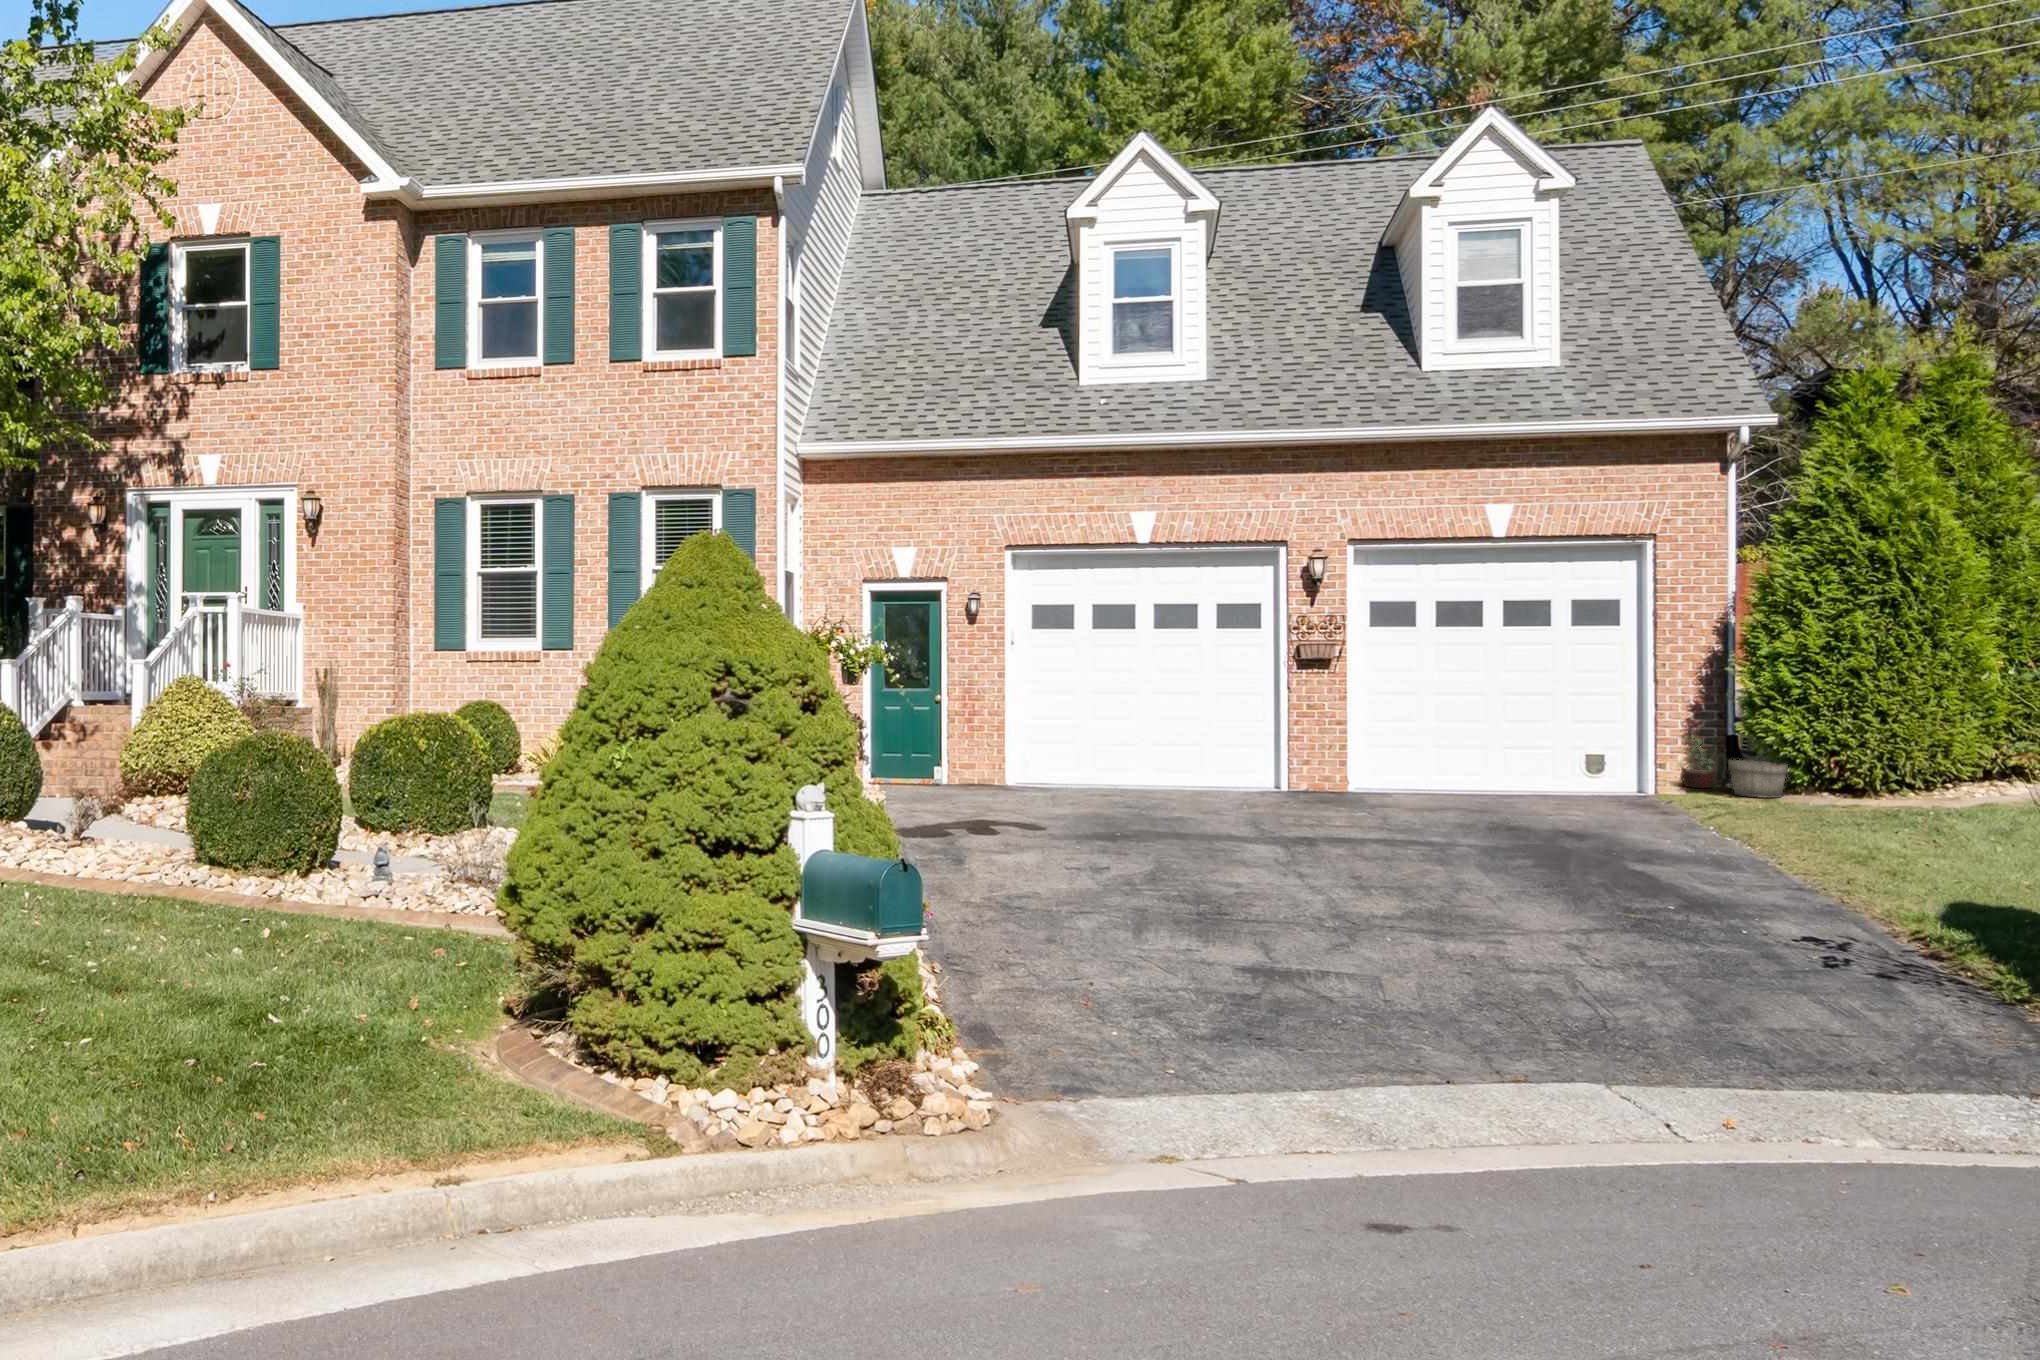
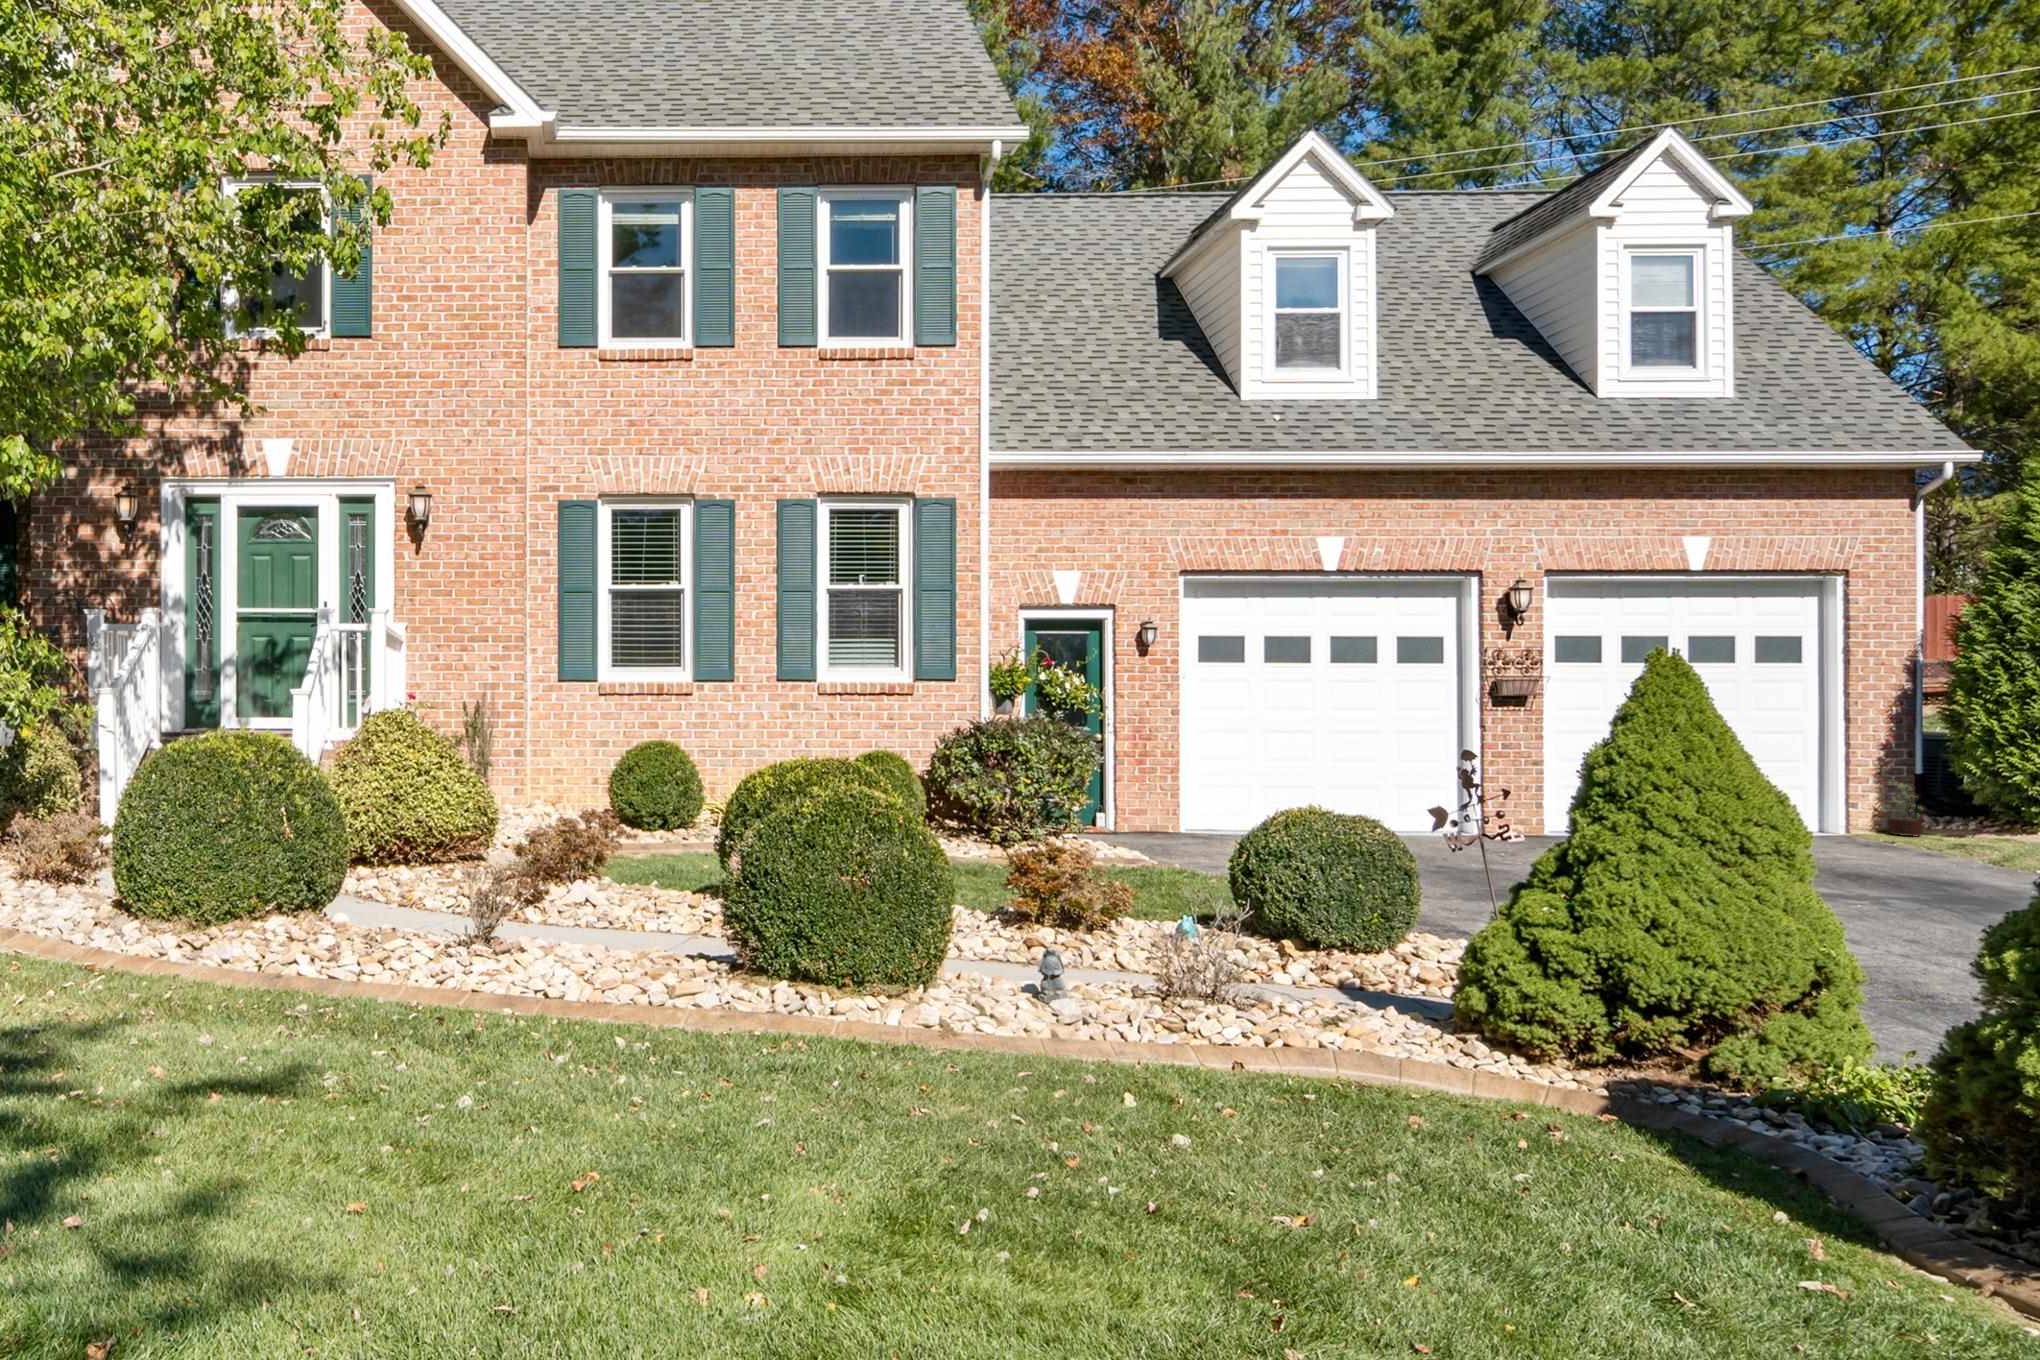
wooden bucket: present [1728,757,1789,798] -> none [1952,798,2019,847]

